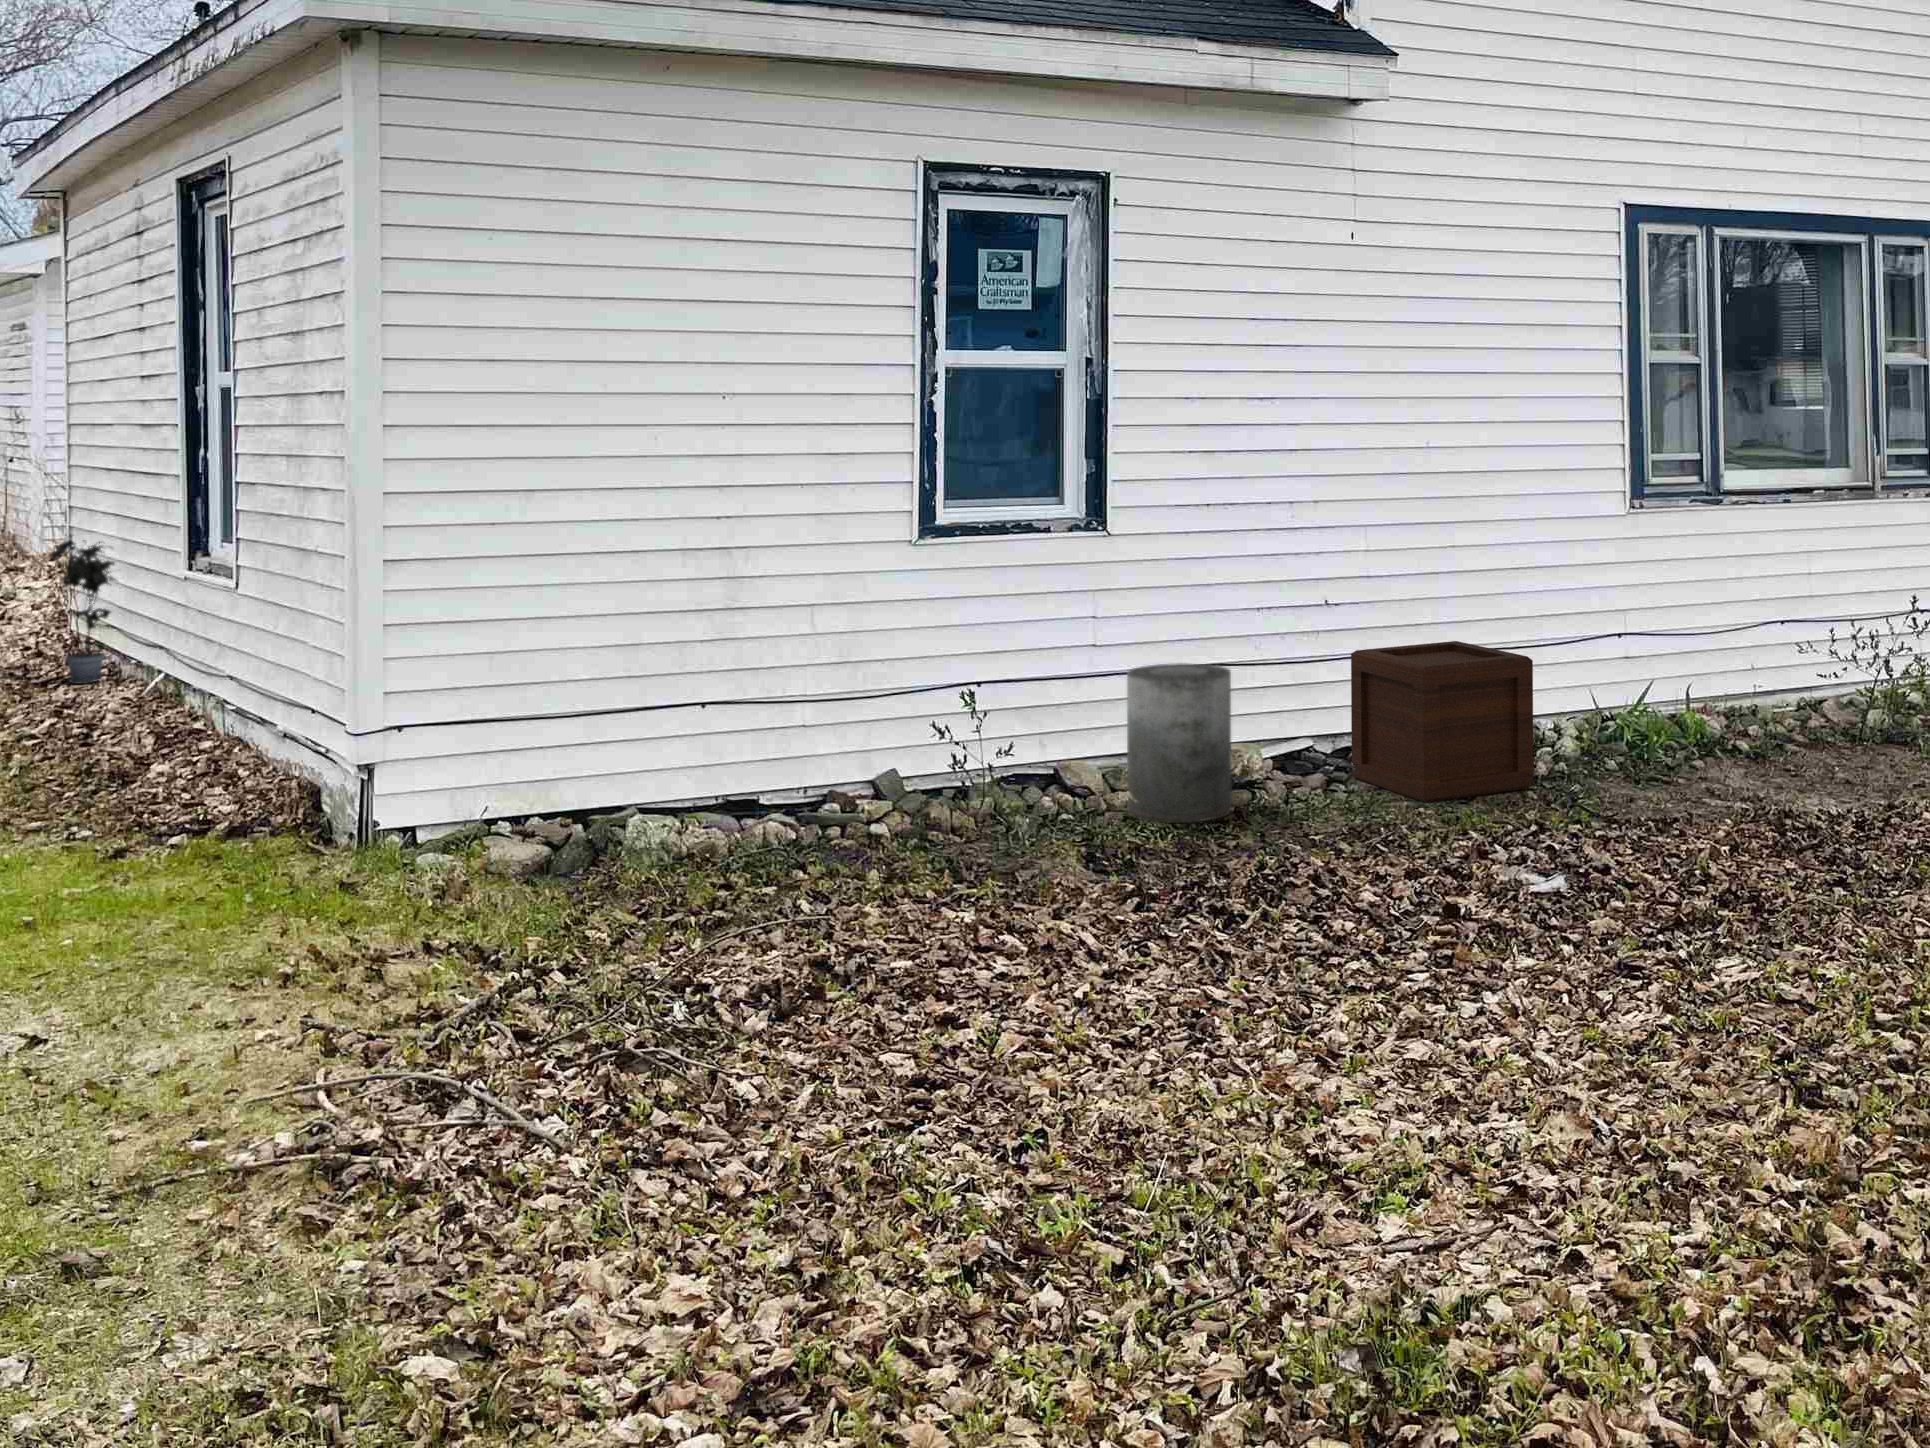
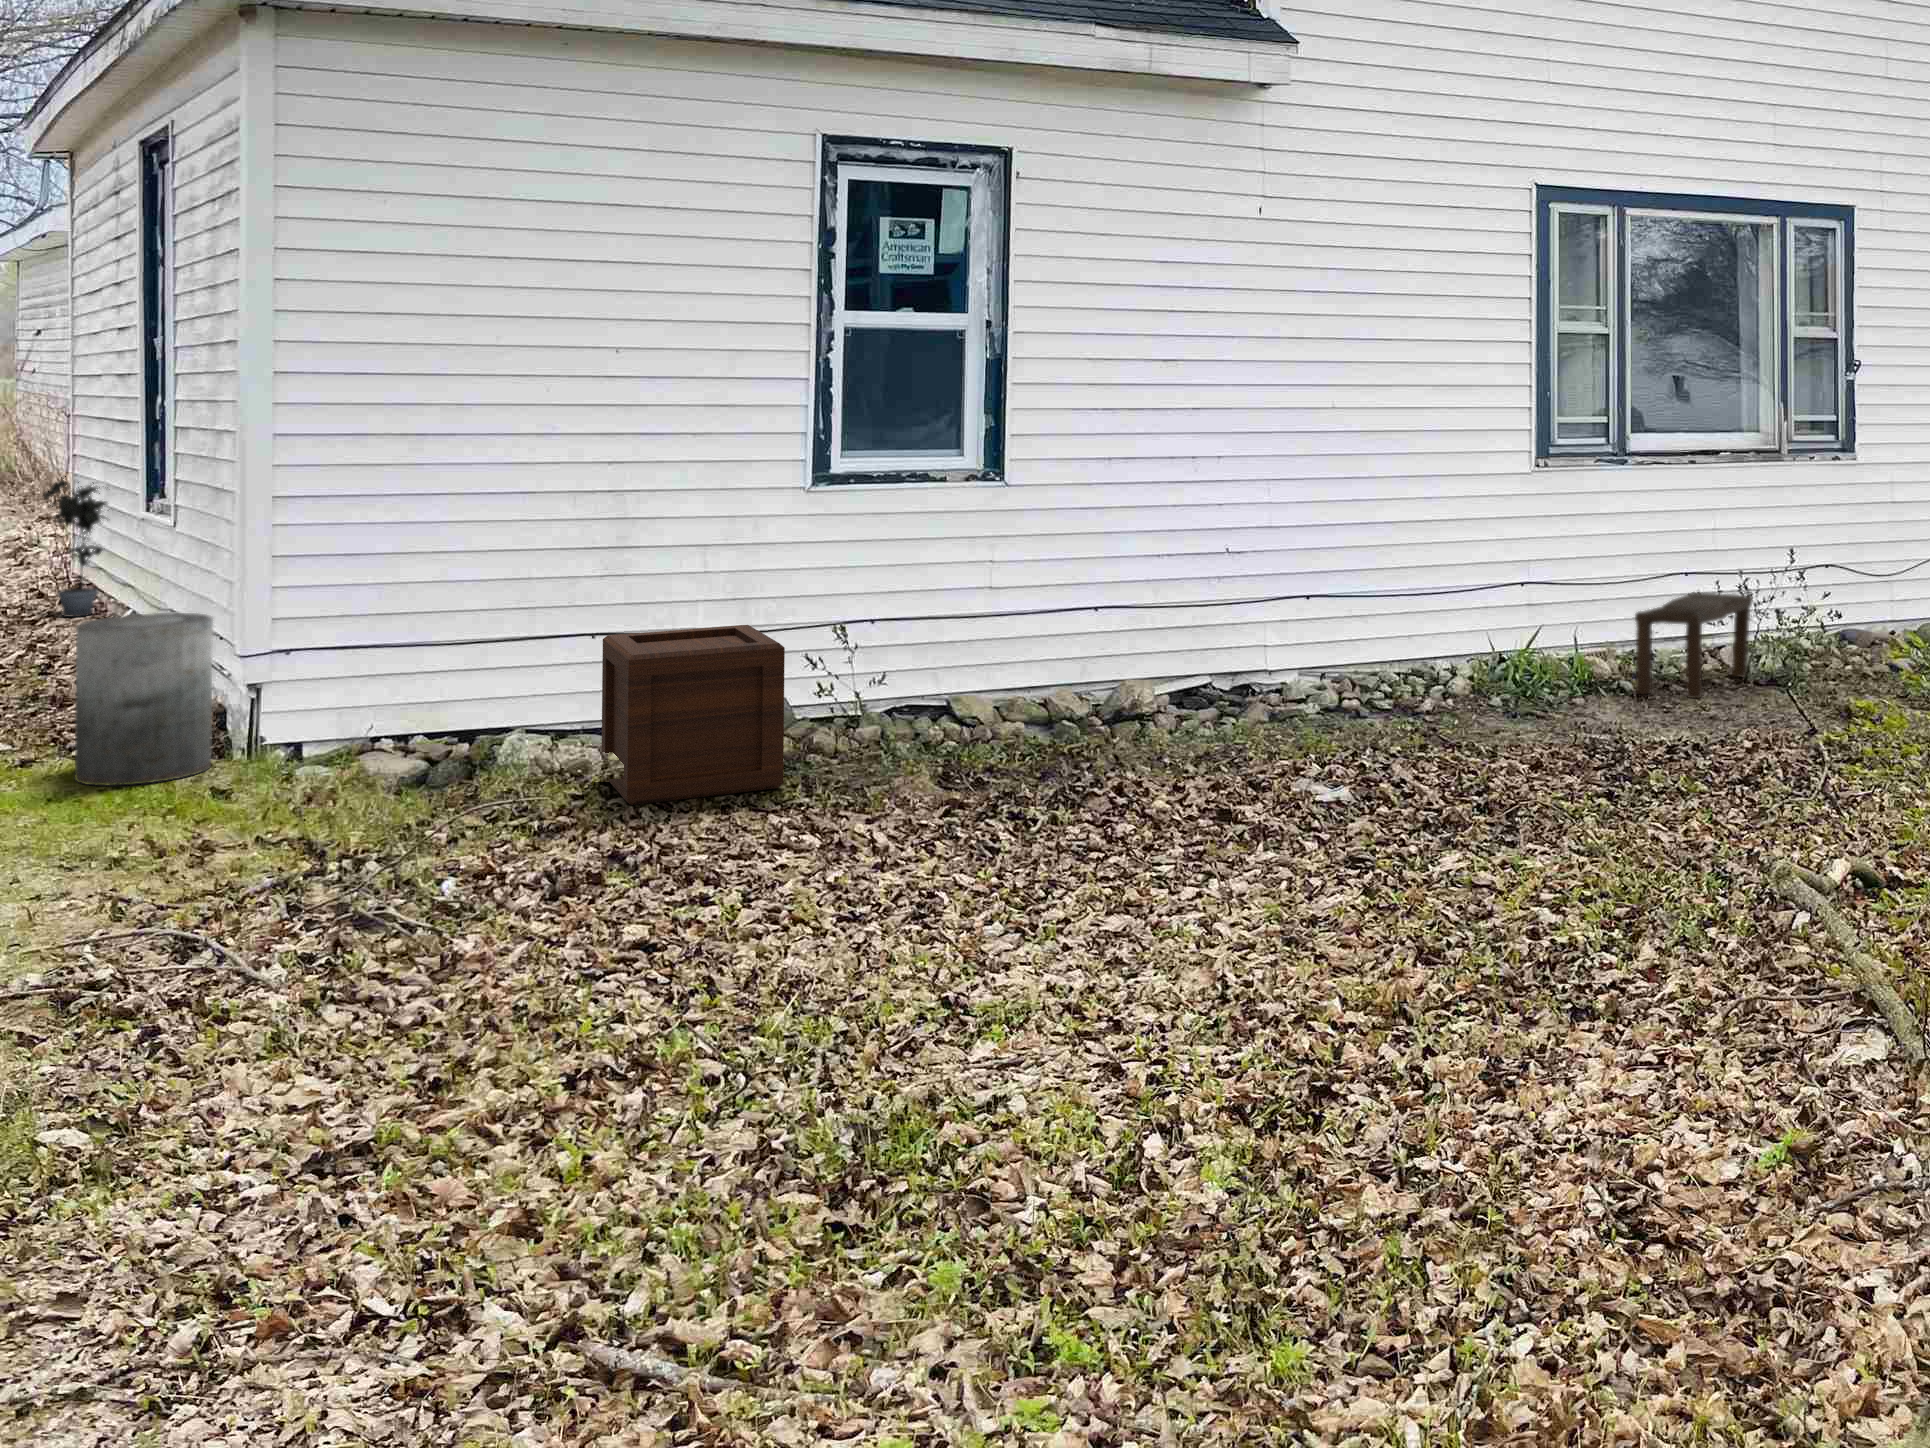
wooden crate: present [1351,641,1534,803] -> present [602,625,785,805]
bench: none [1750,641,1864,758] -> present [1635,592,1753,698]
trash can: present [1127,663,1232,823] -> present [75,613,213,785]

